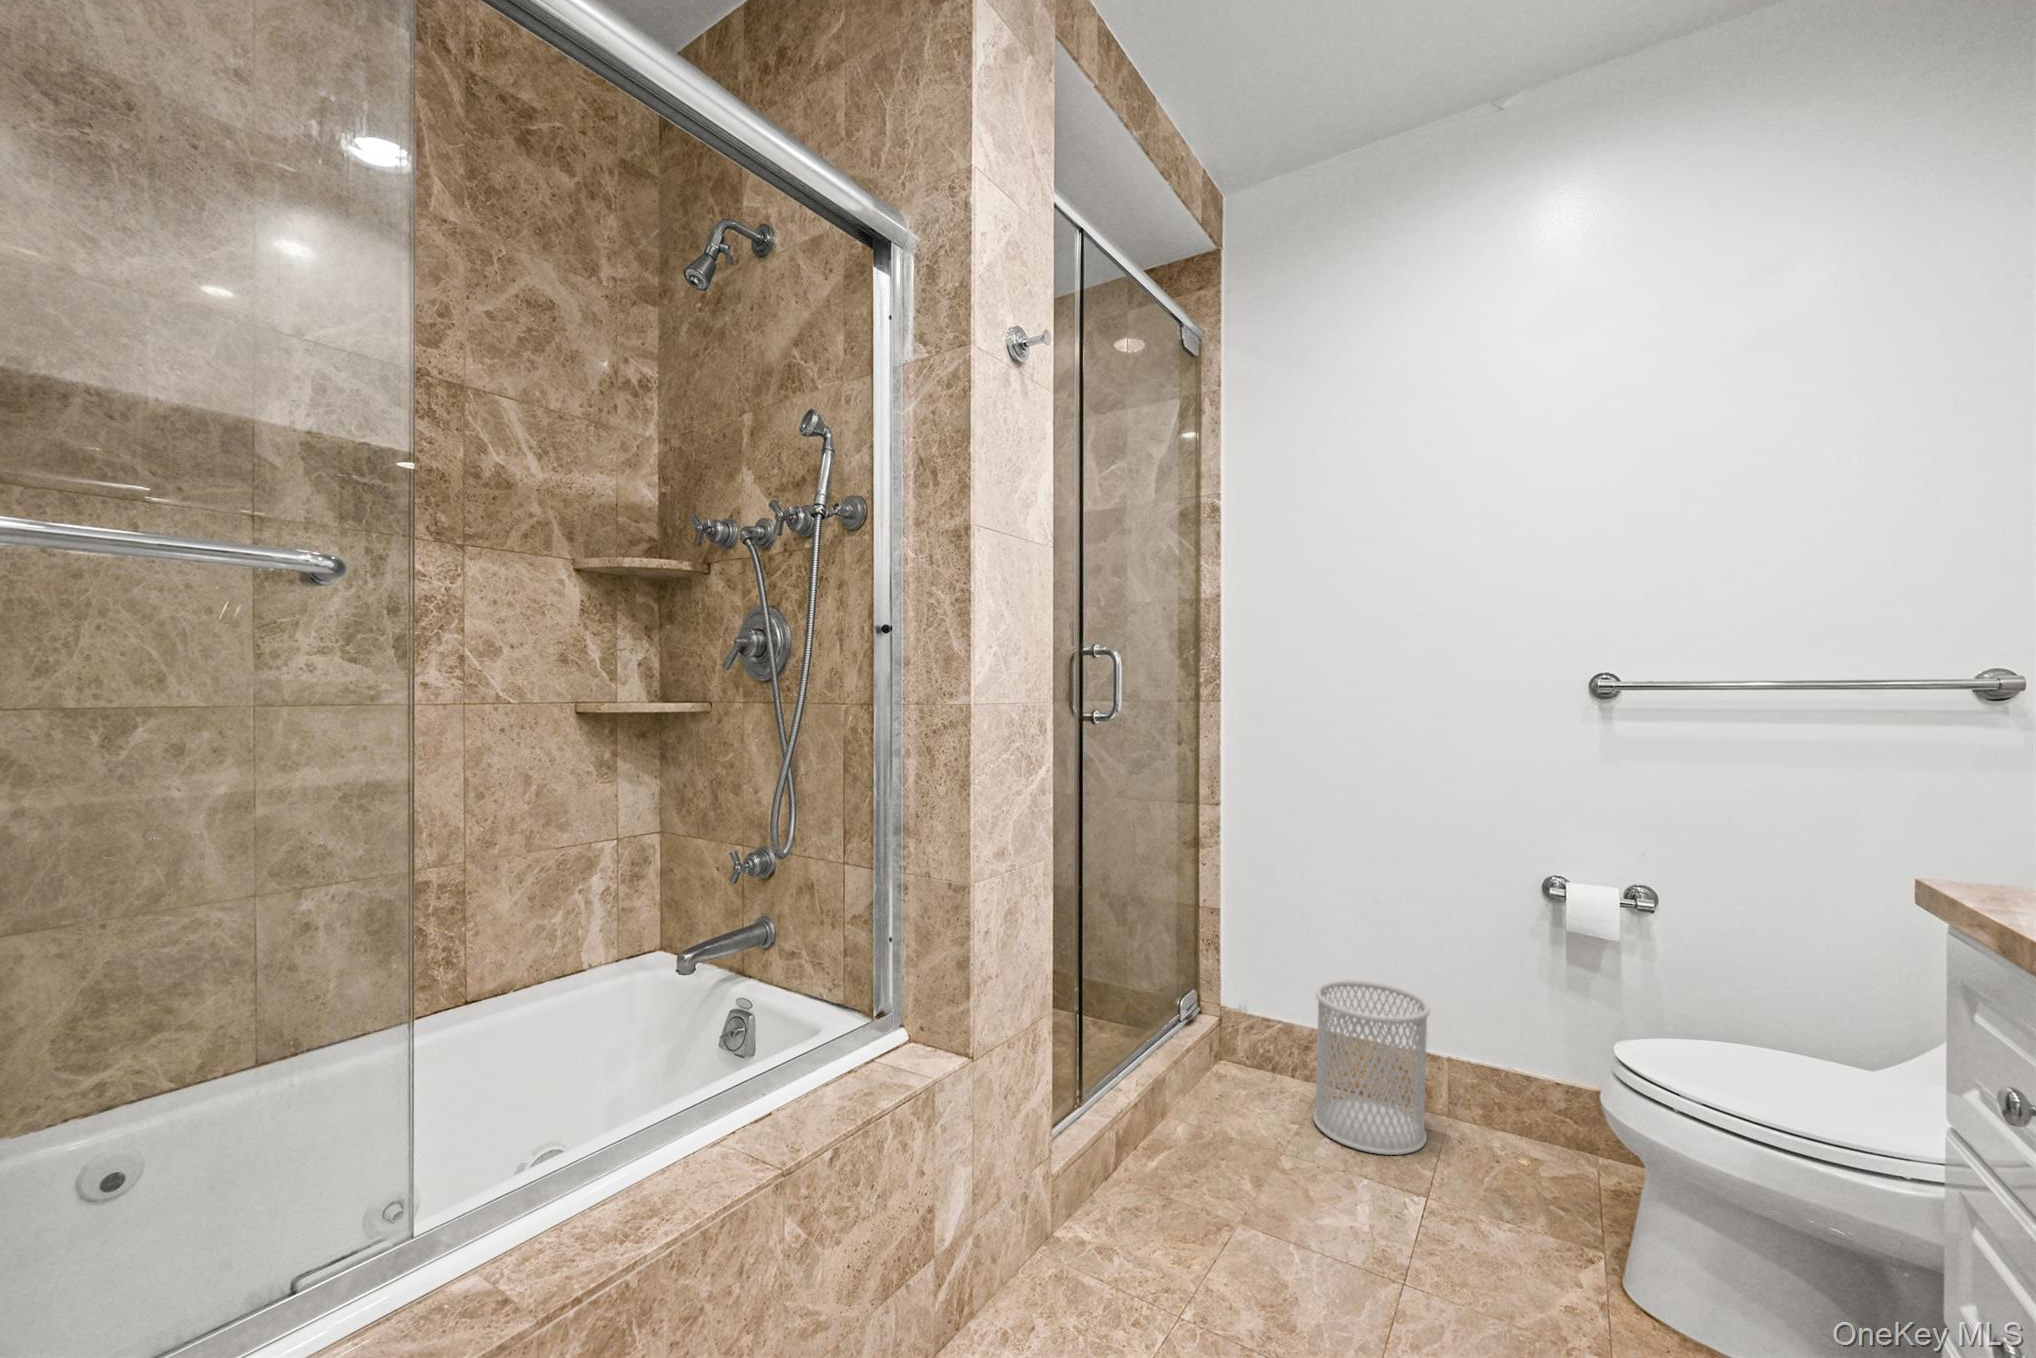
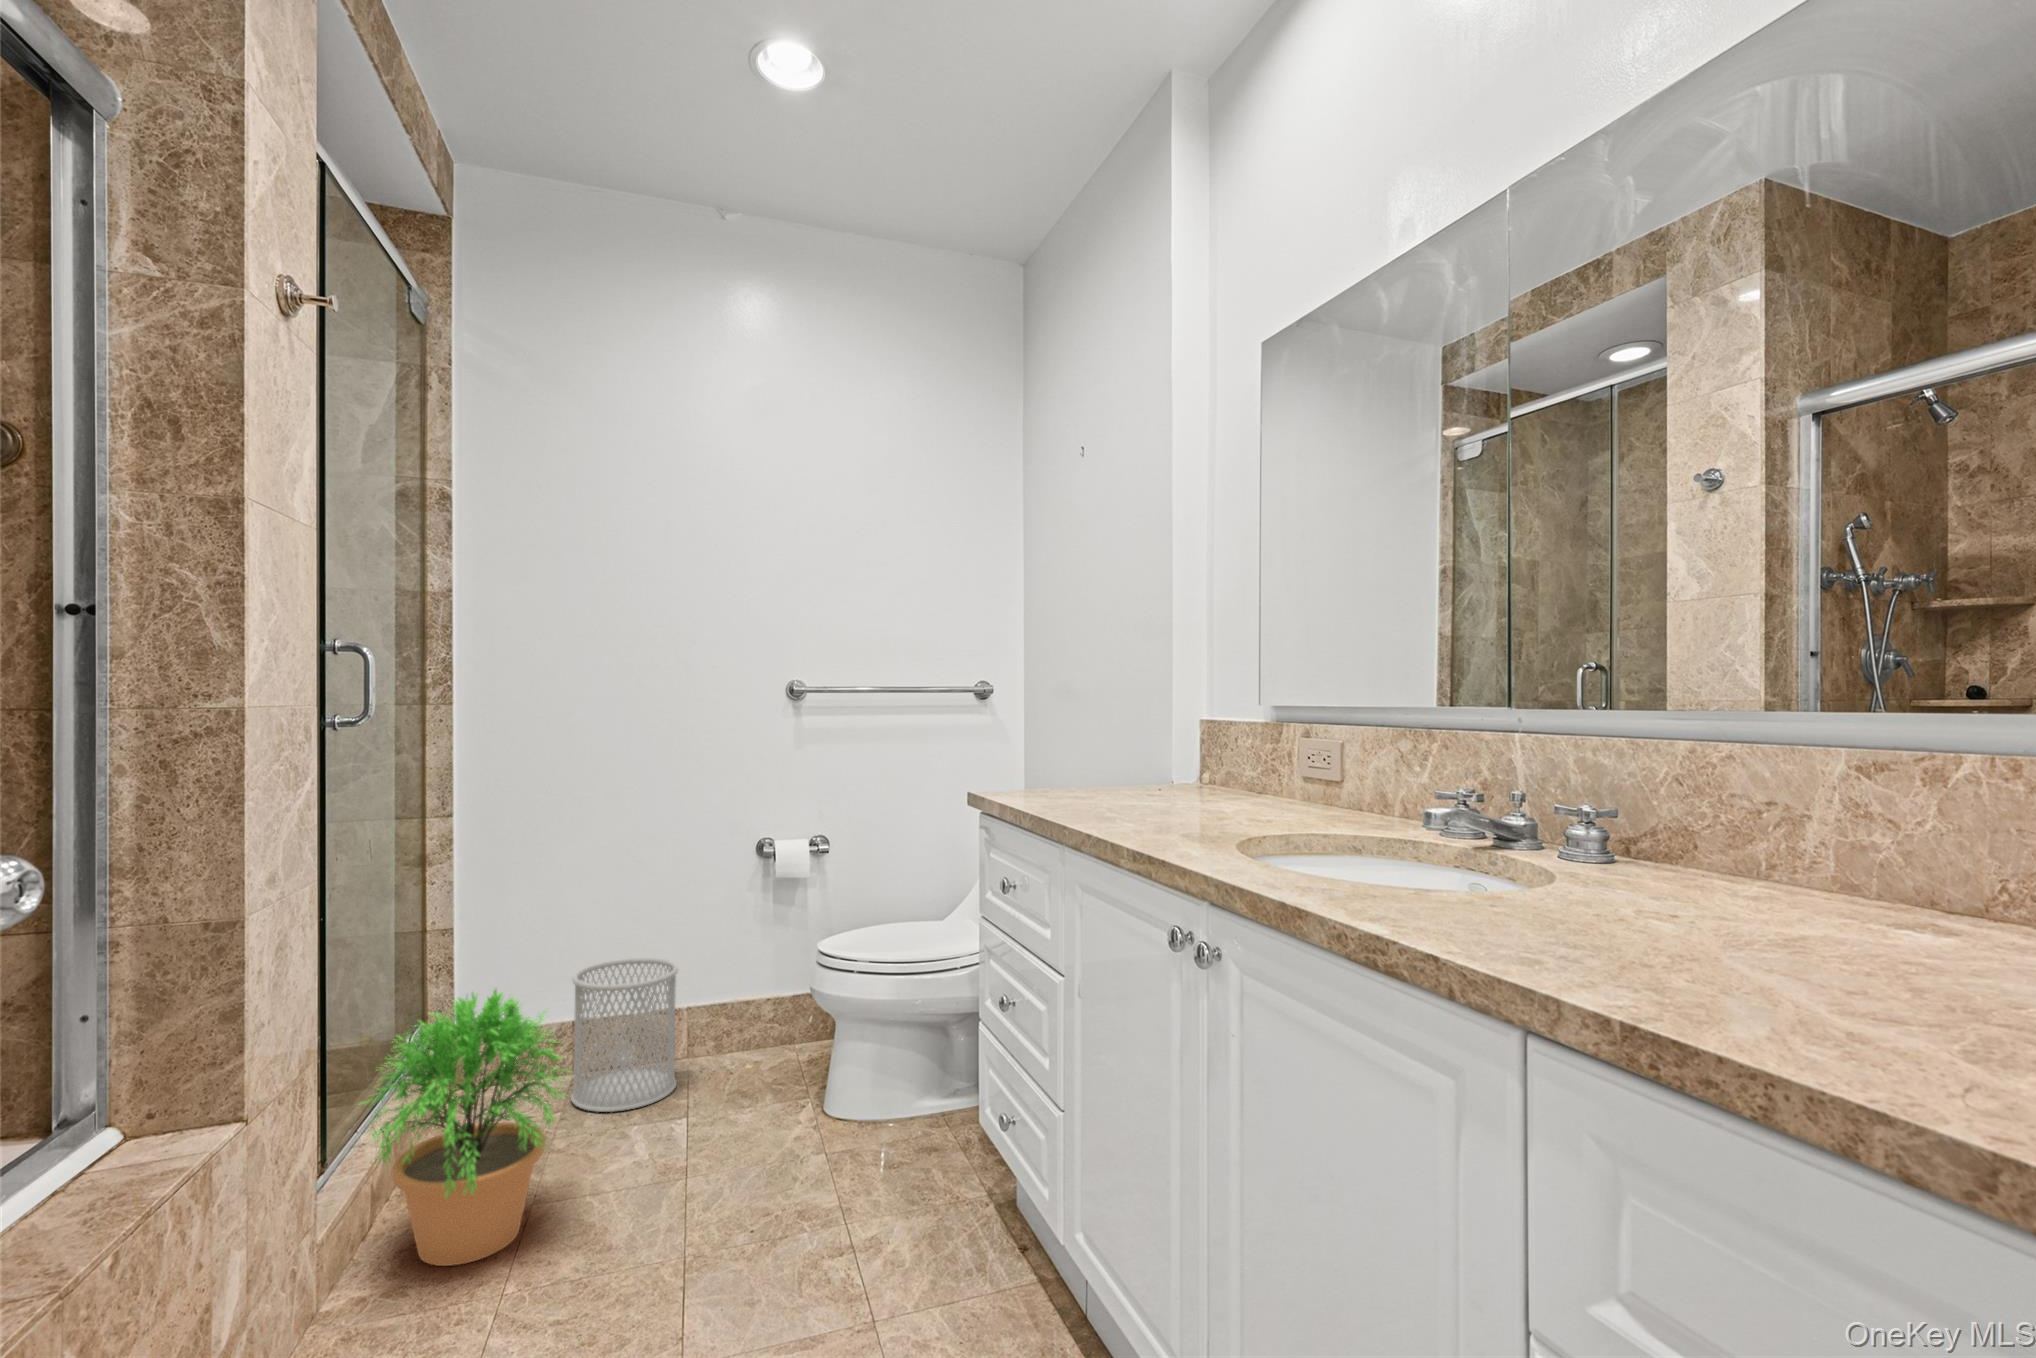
potted plant: none [1090,984,1278,1257] -> present [359,990,567,1266]

